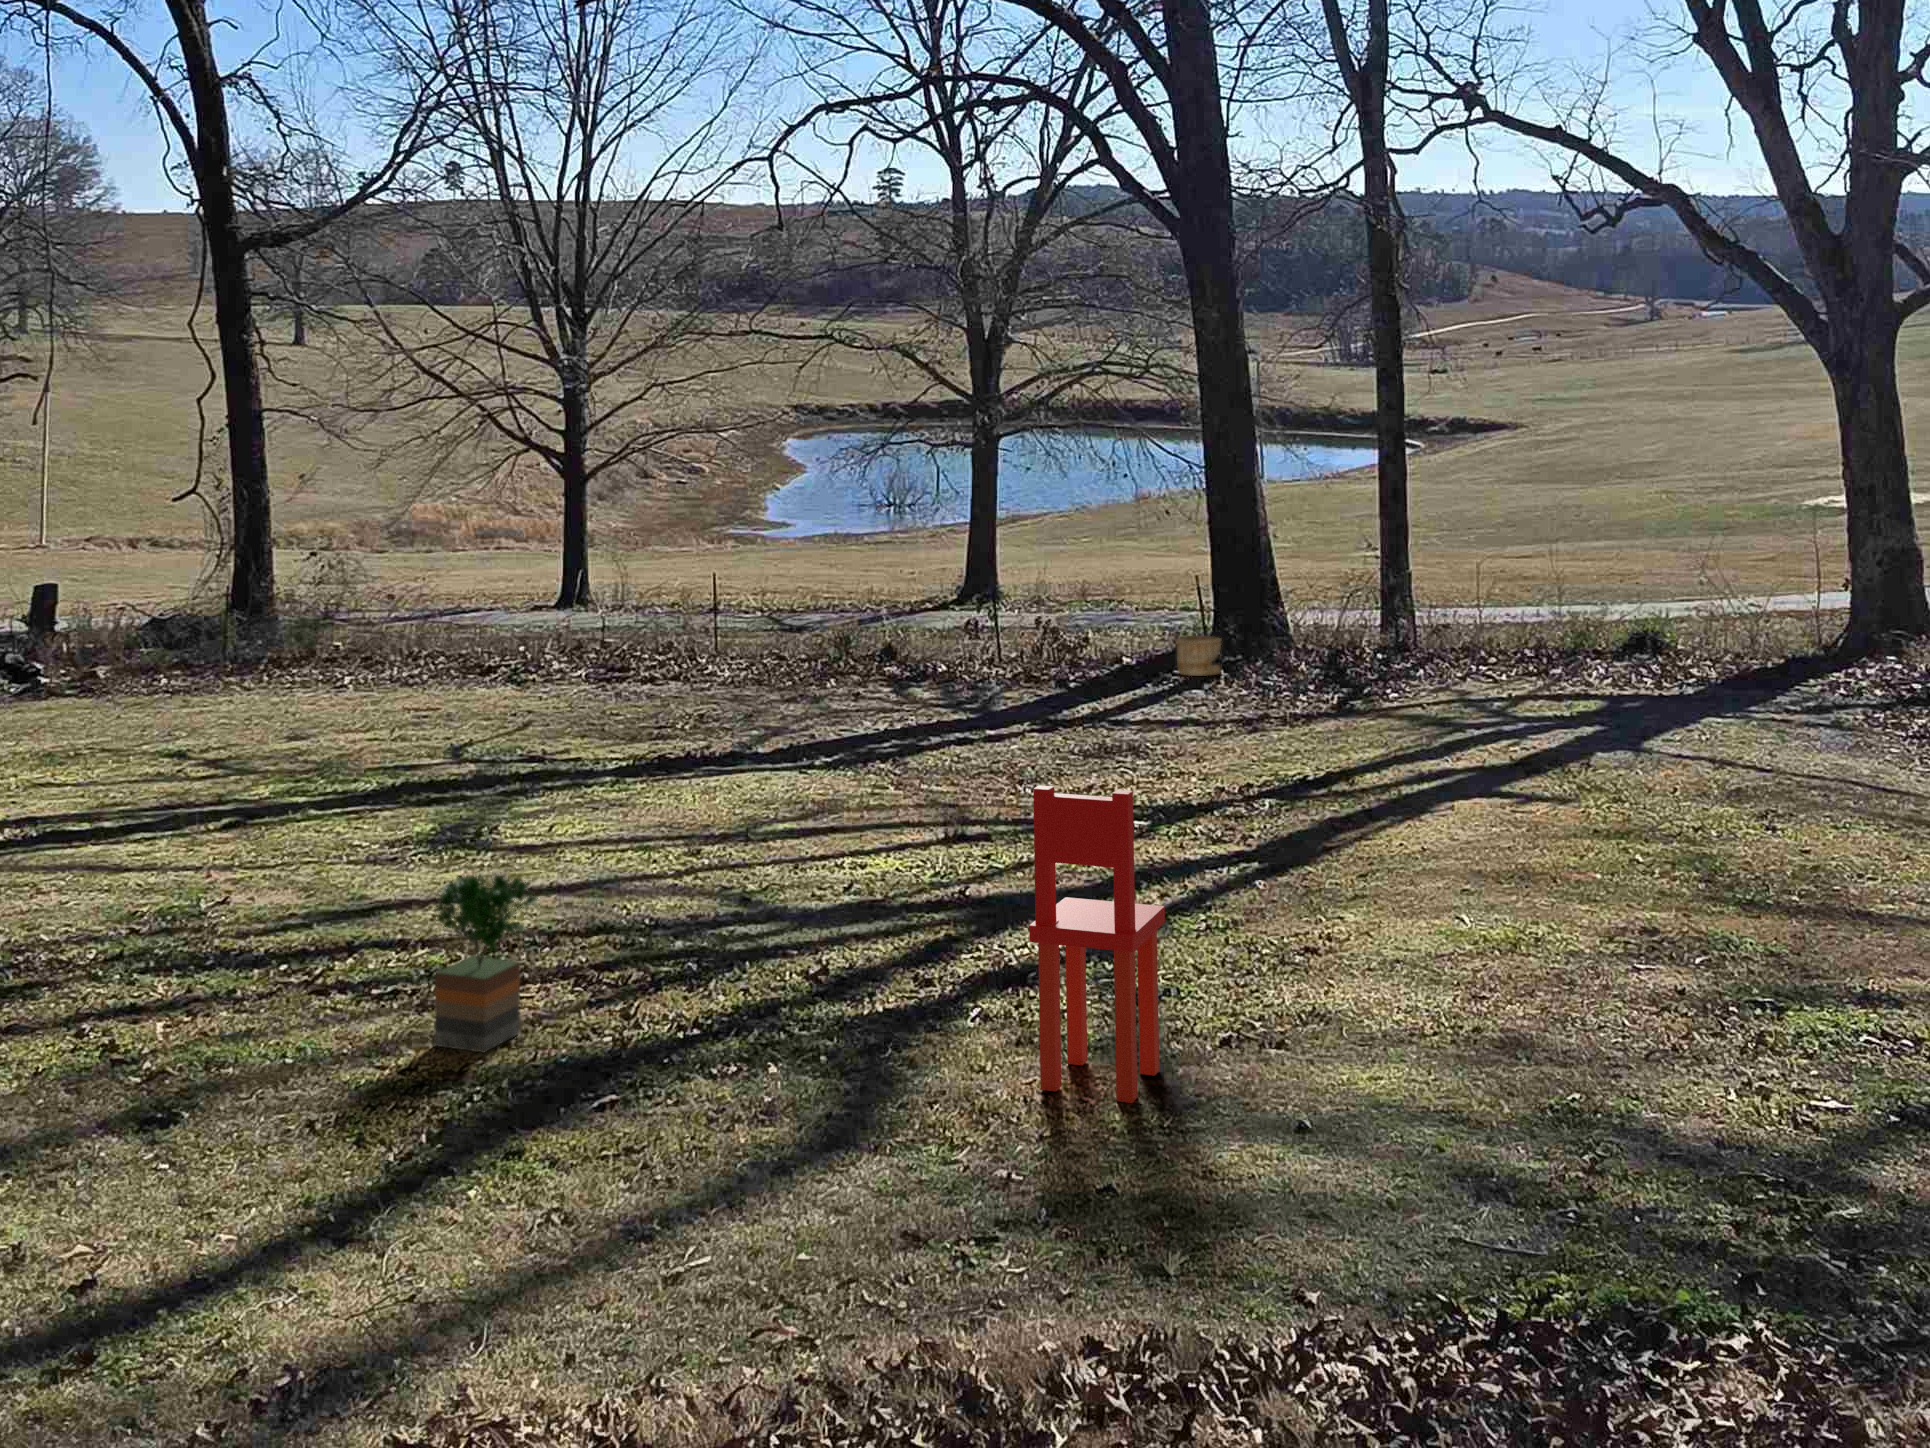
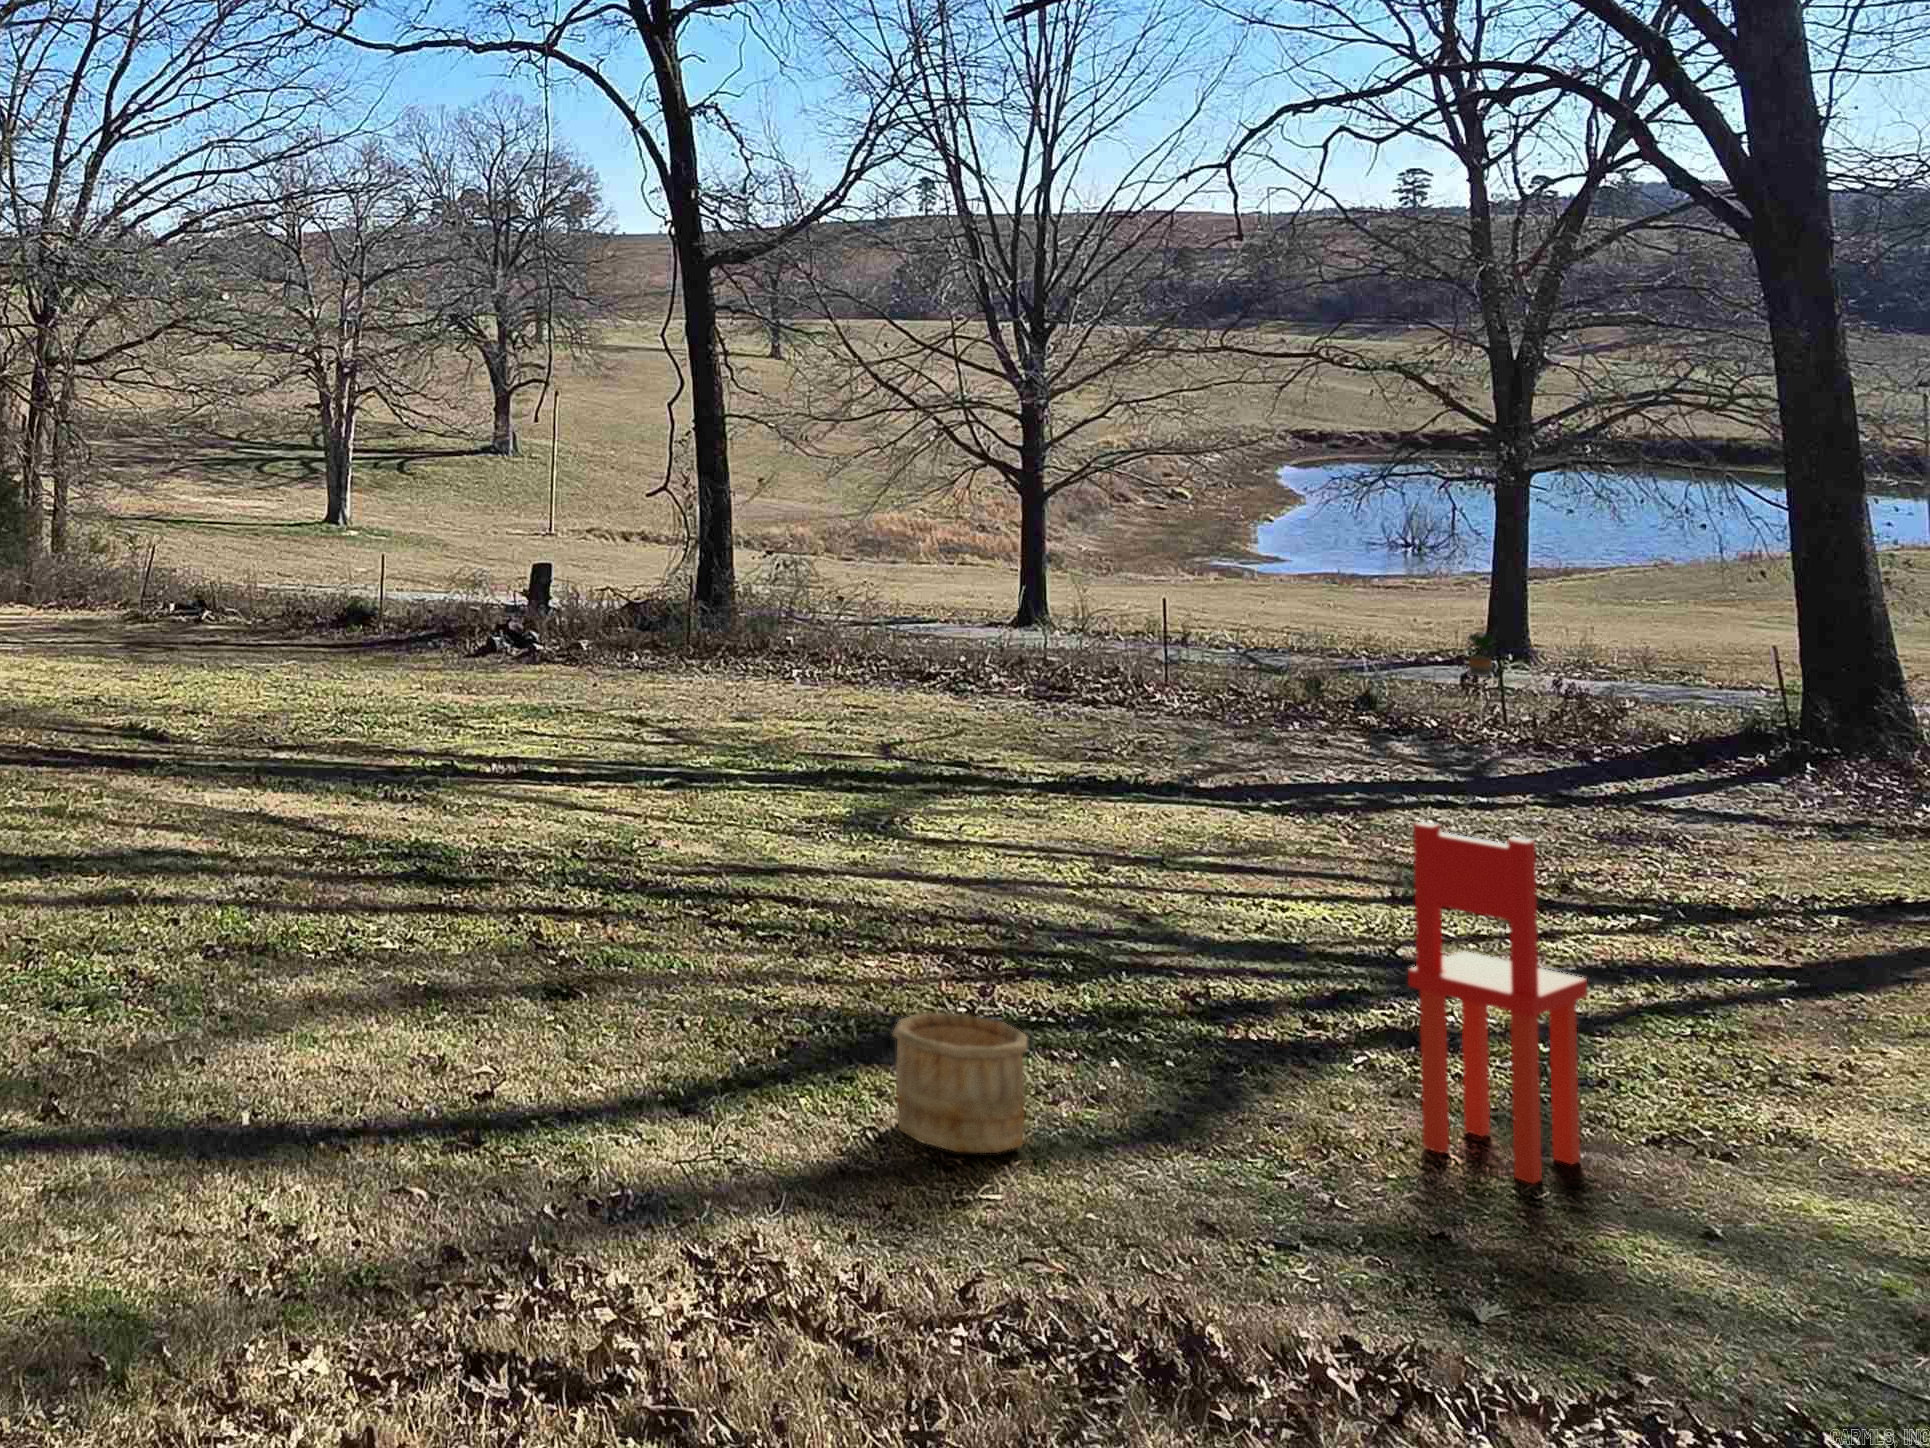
wooden bucket: present [1176,636,1222,676] -> present [893,1013,1027,1153]
potted tree: present [434,875,539,1053] -> present [1469,634,1497,677]

